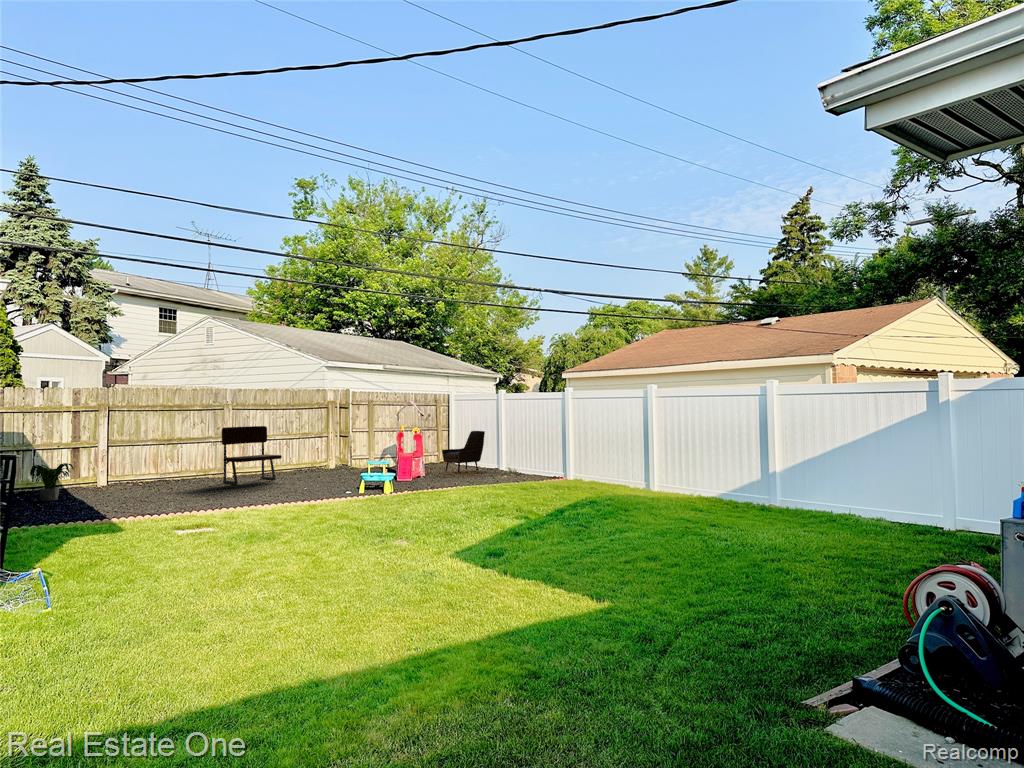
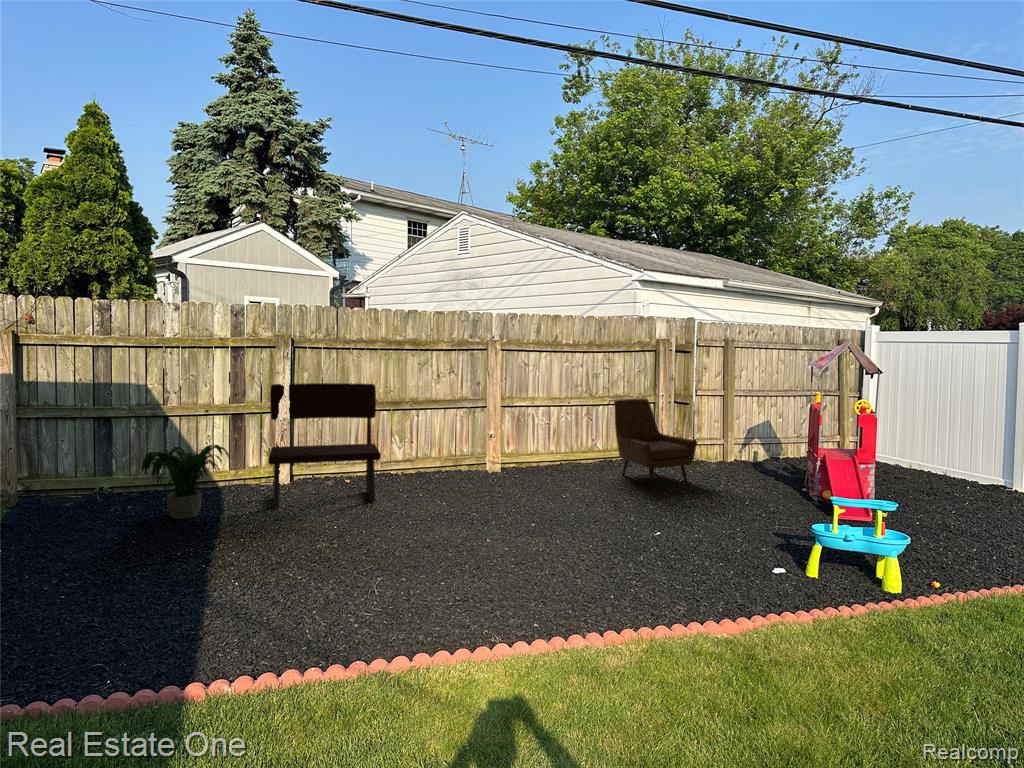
bench: present [222,426,282,484] -> present [268,383,381,508]
chair: present [442,431,485,472] -> present [614,399,697,486]

